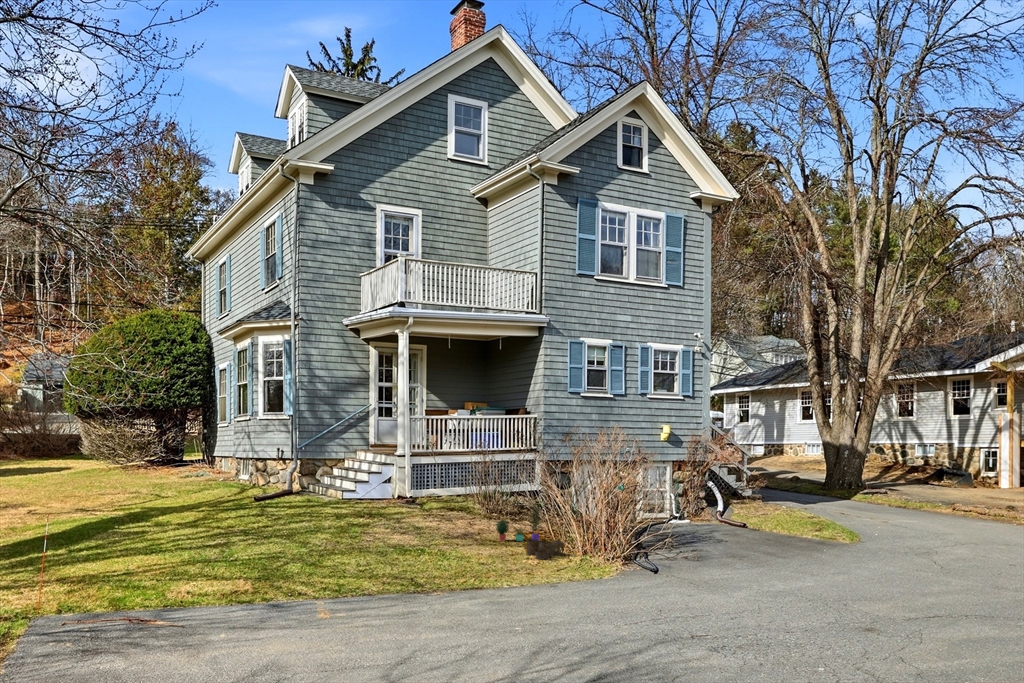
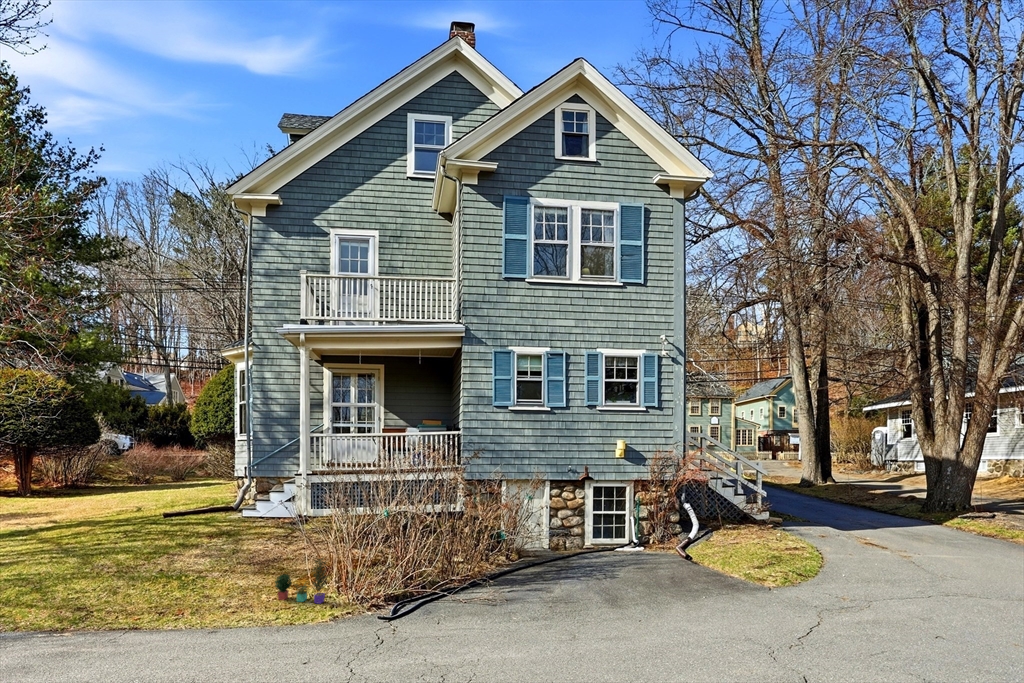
woven basket: present [526,539,565,560] -> none [219,615,285,657]

